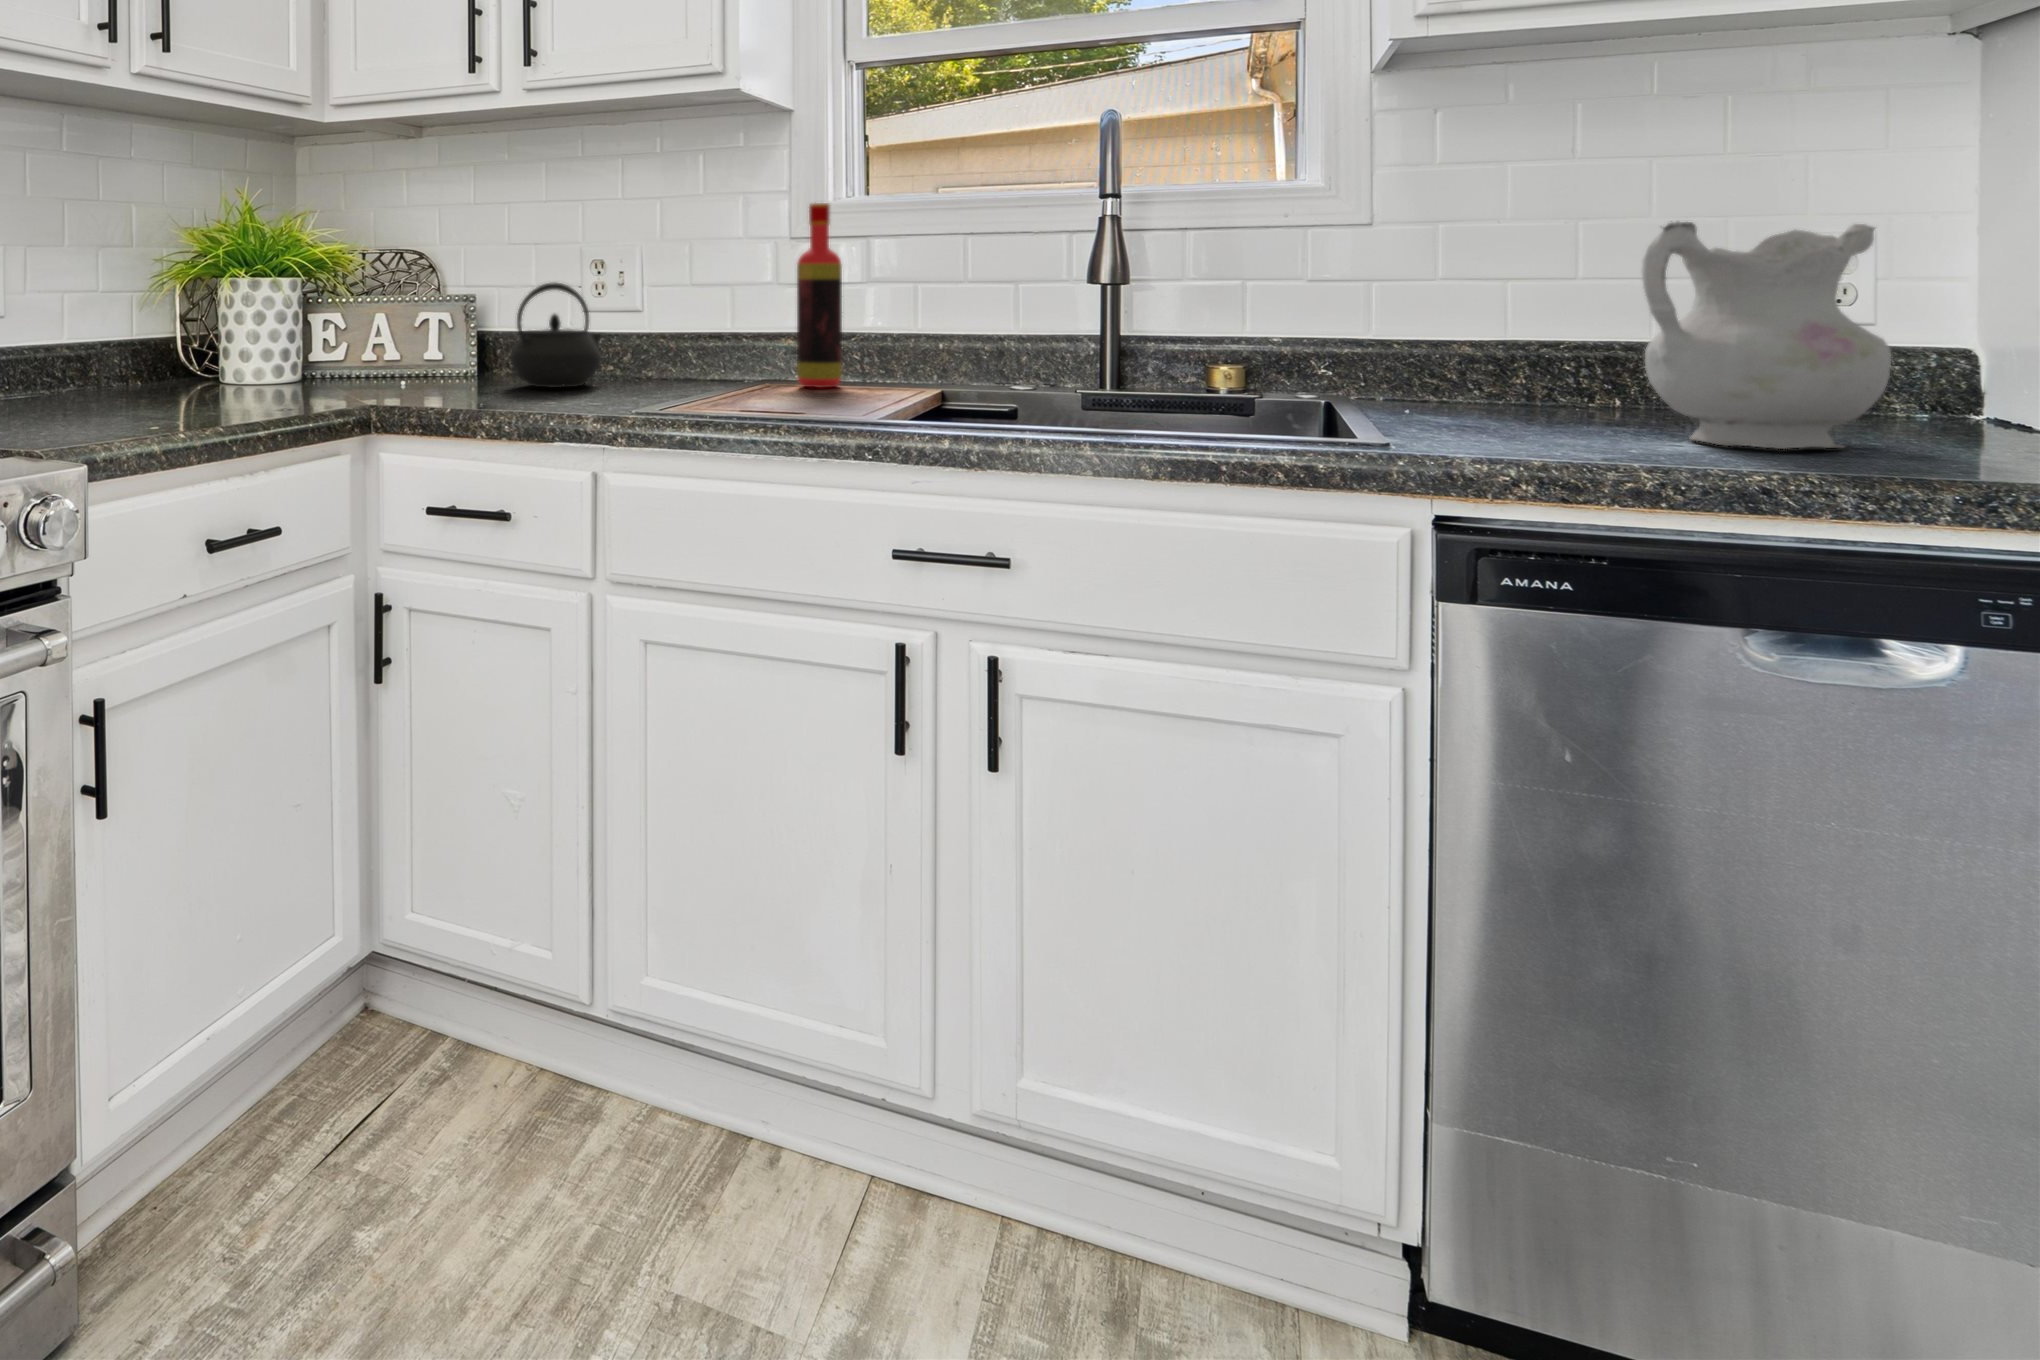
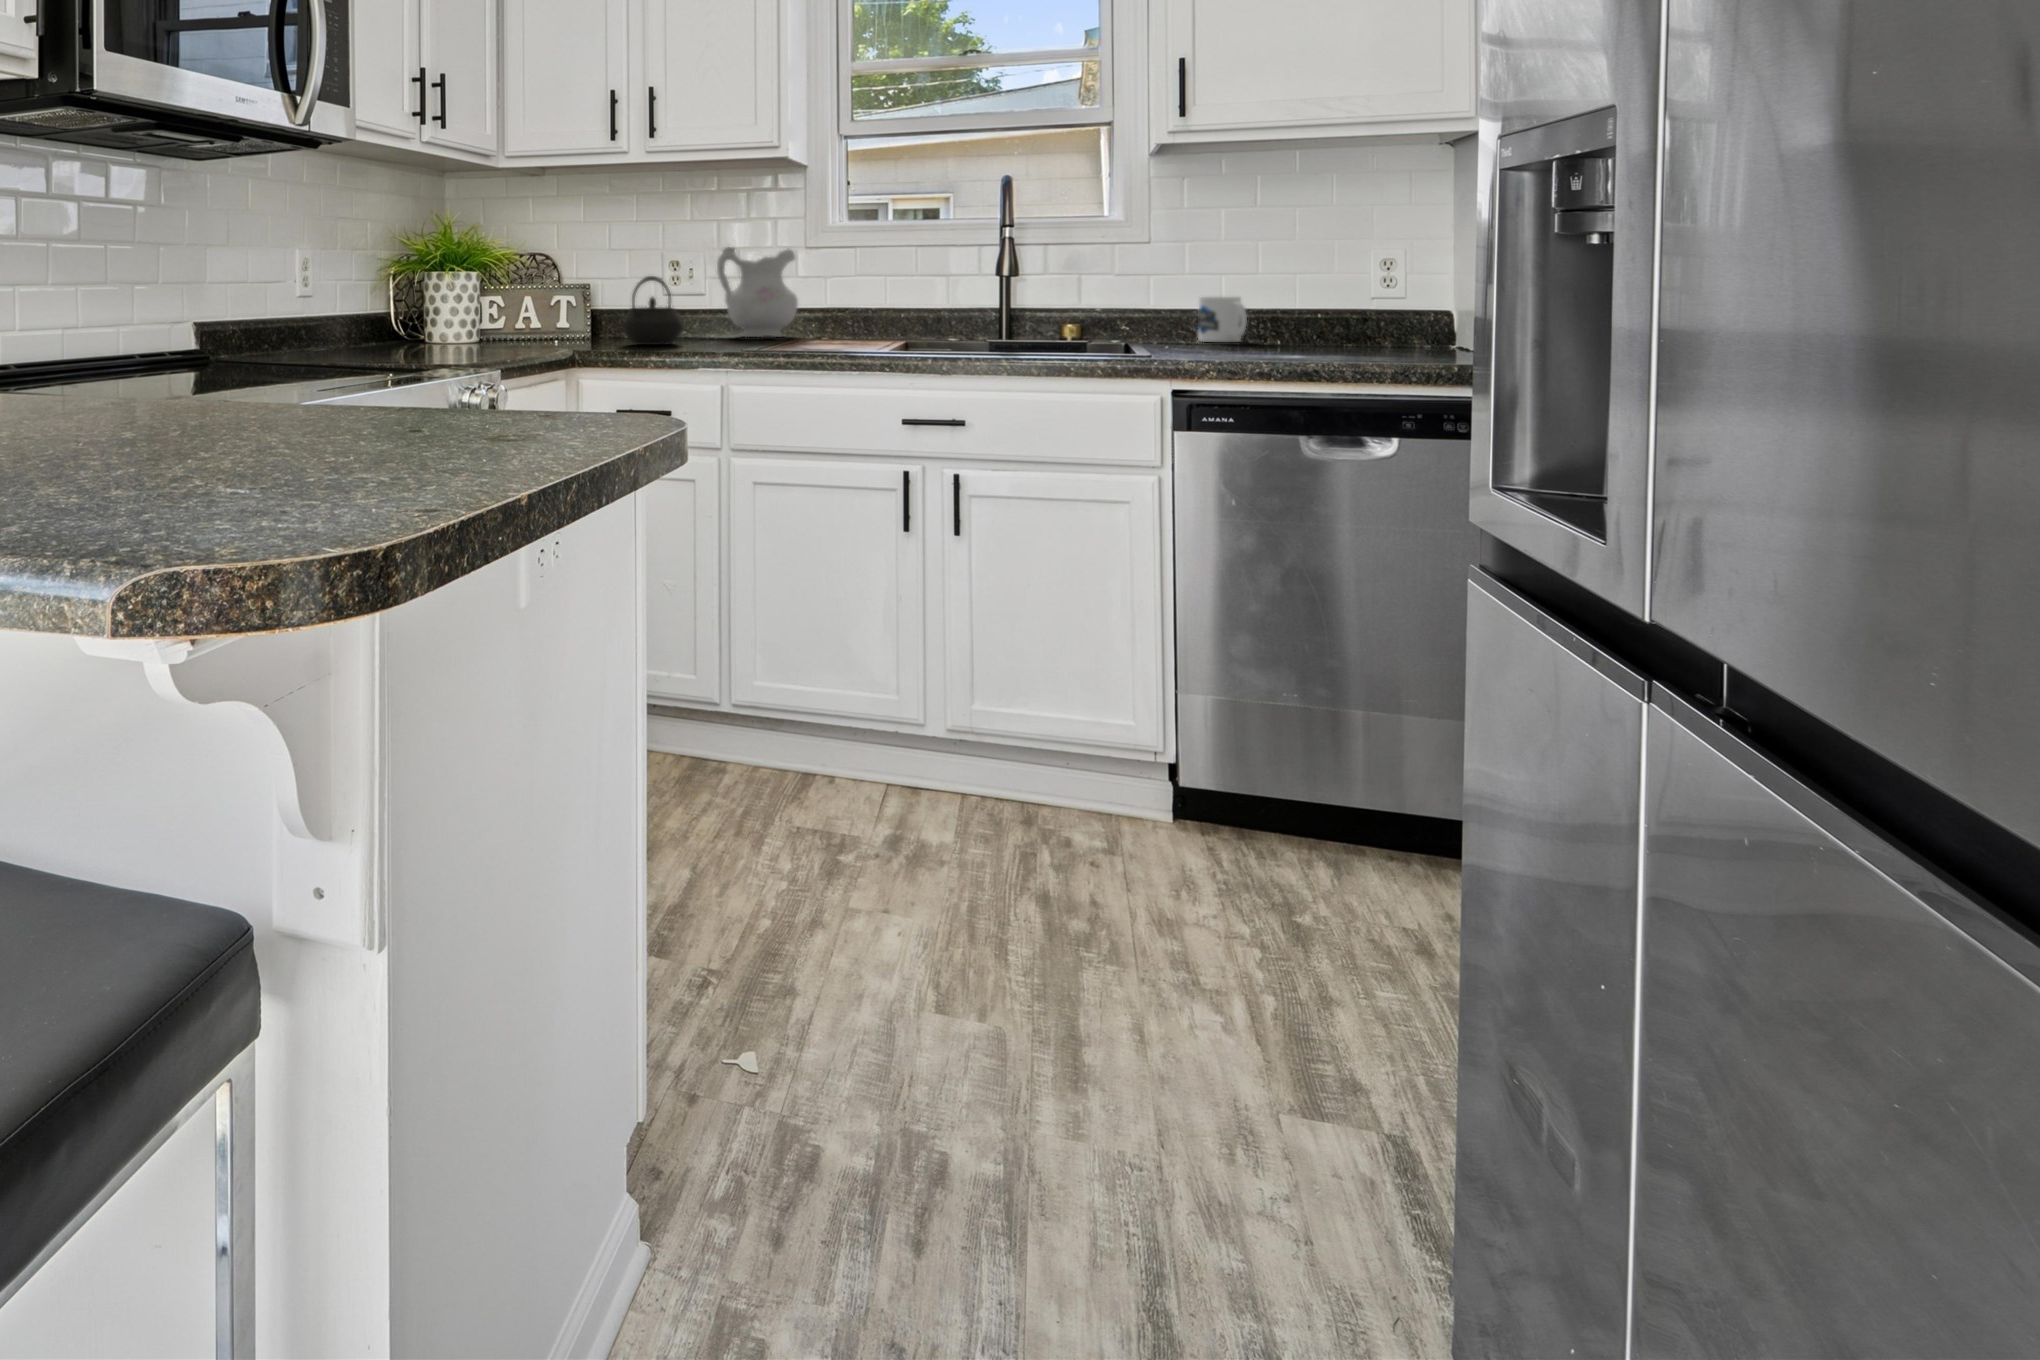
bottle: present [797,203,842,388] -> none [812,226,841,343]
ceramic pitcher: present [1642,221,1891,449] -> present [717,247,798,337]
mug: none [1458,315,1556,396] -> present [1198,297,1247,342]

